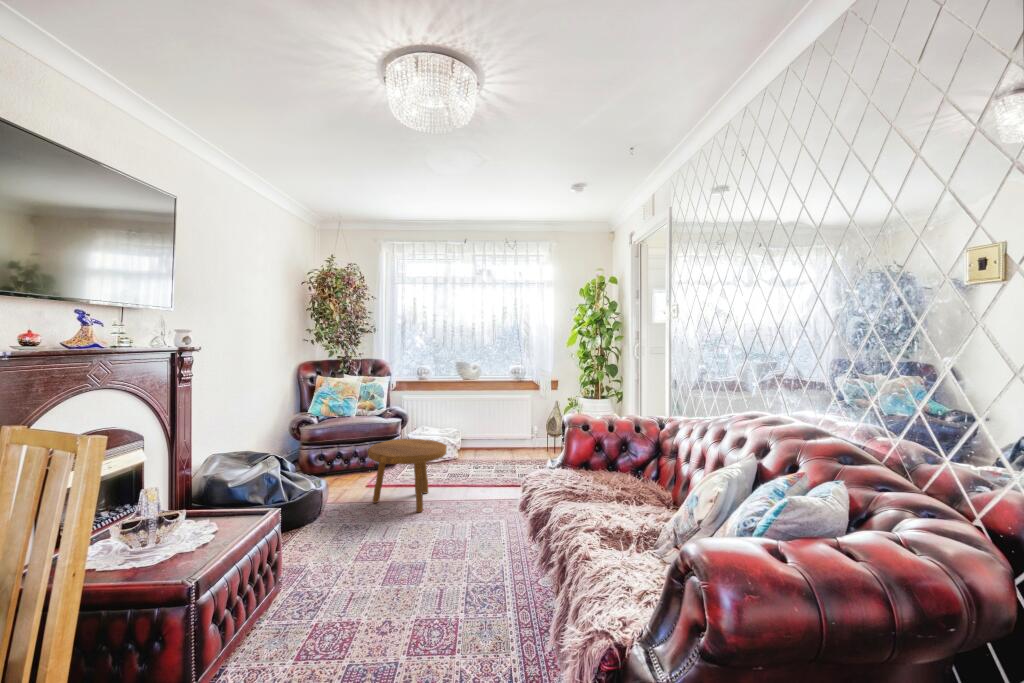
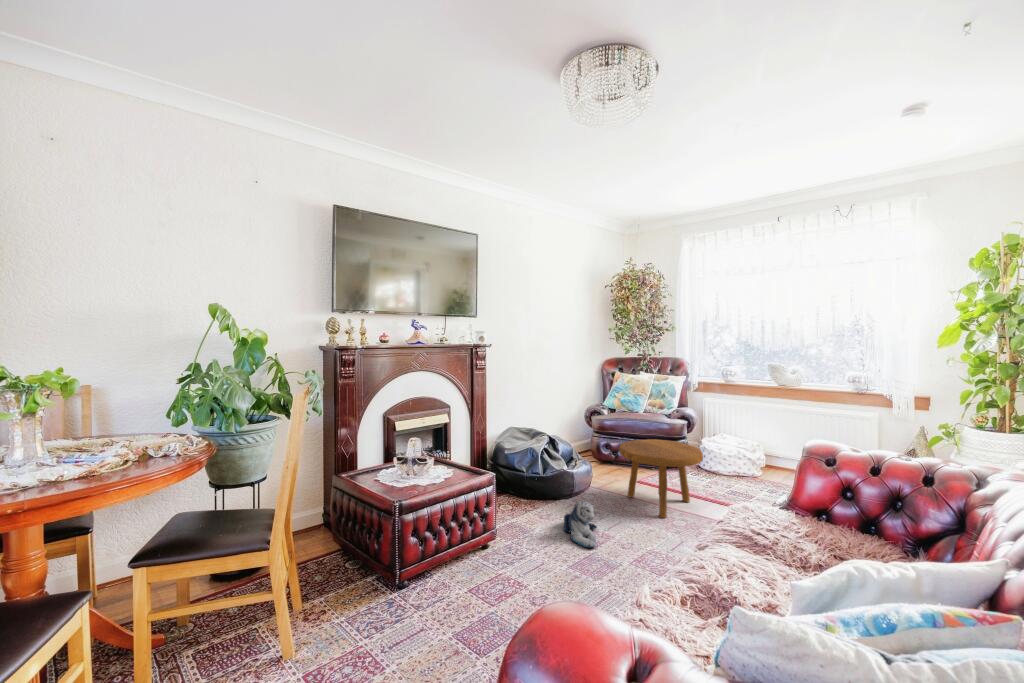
plush toy: none [337,514,390,562] -> present [564,501,597,548]

